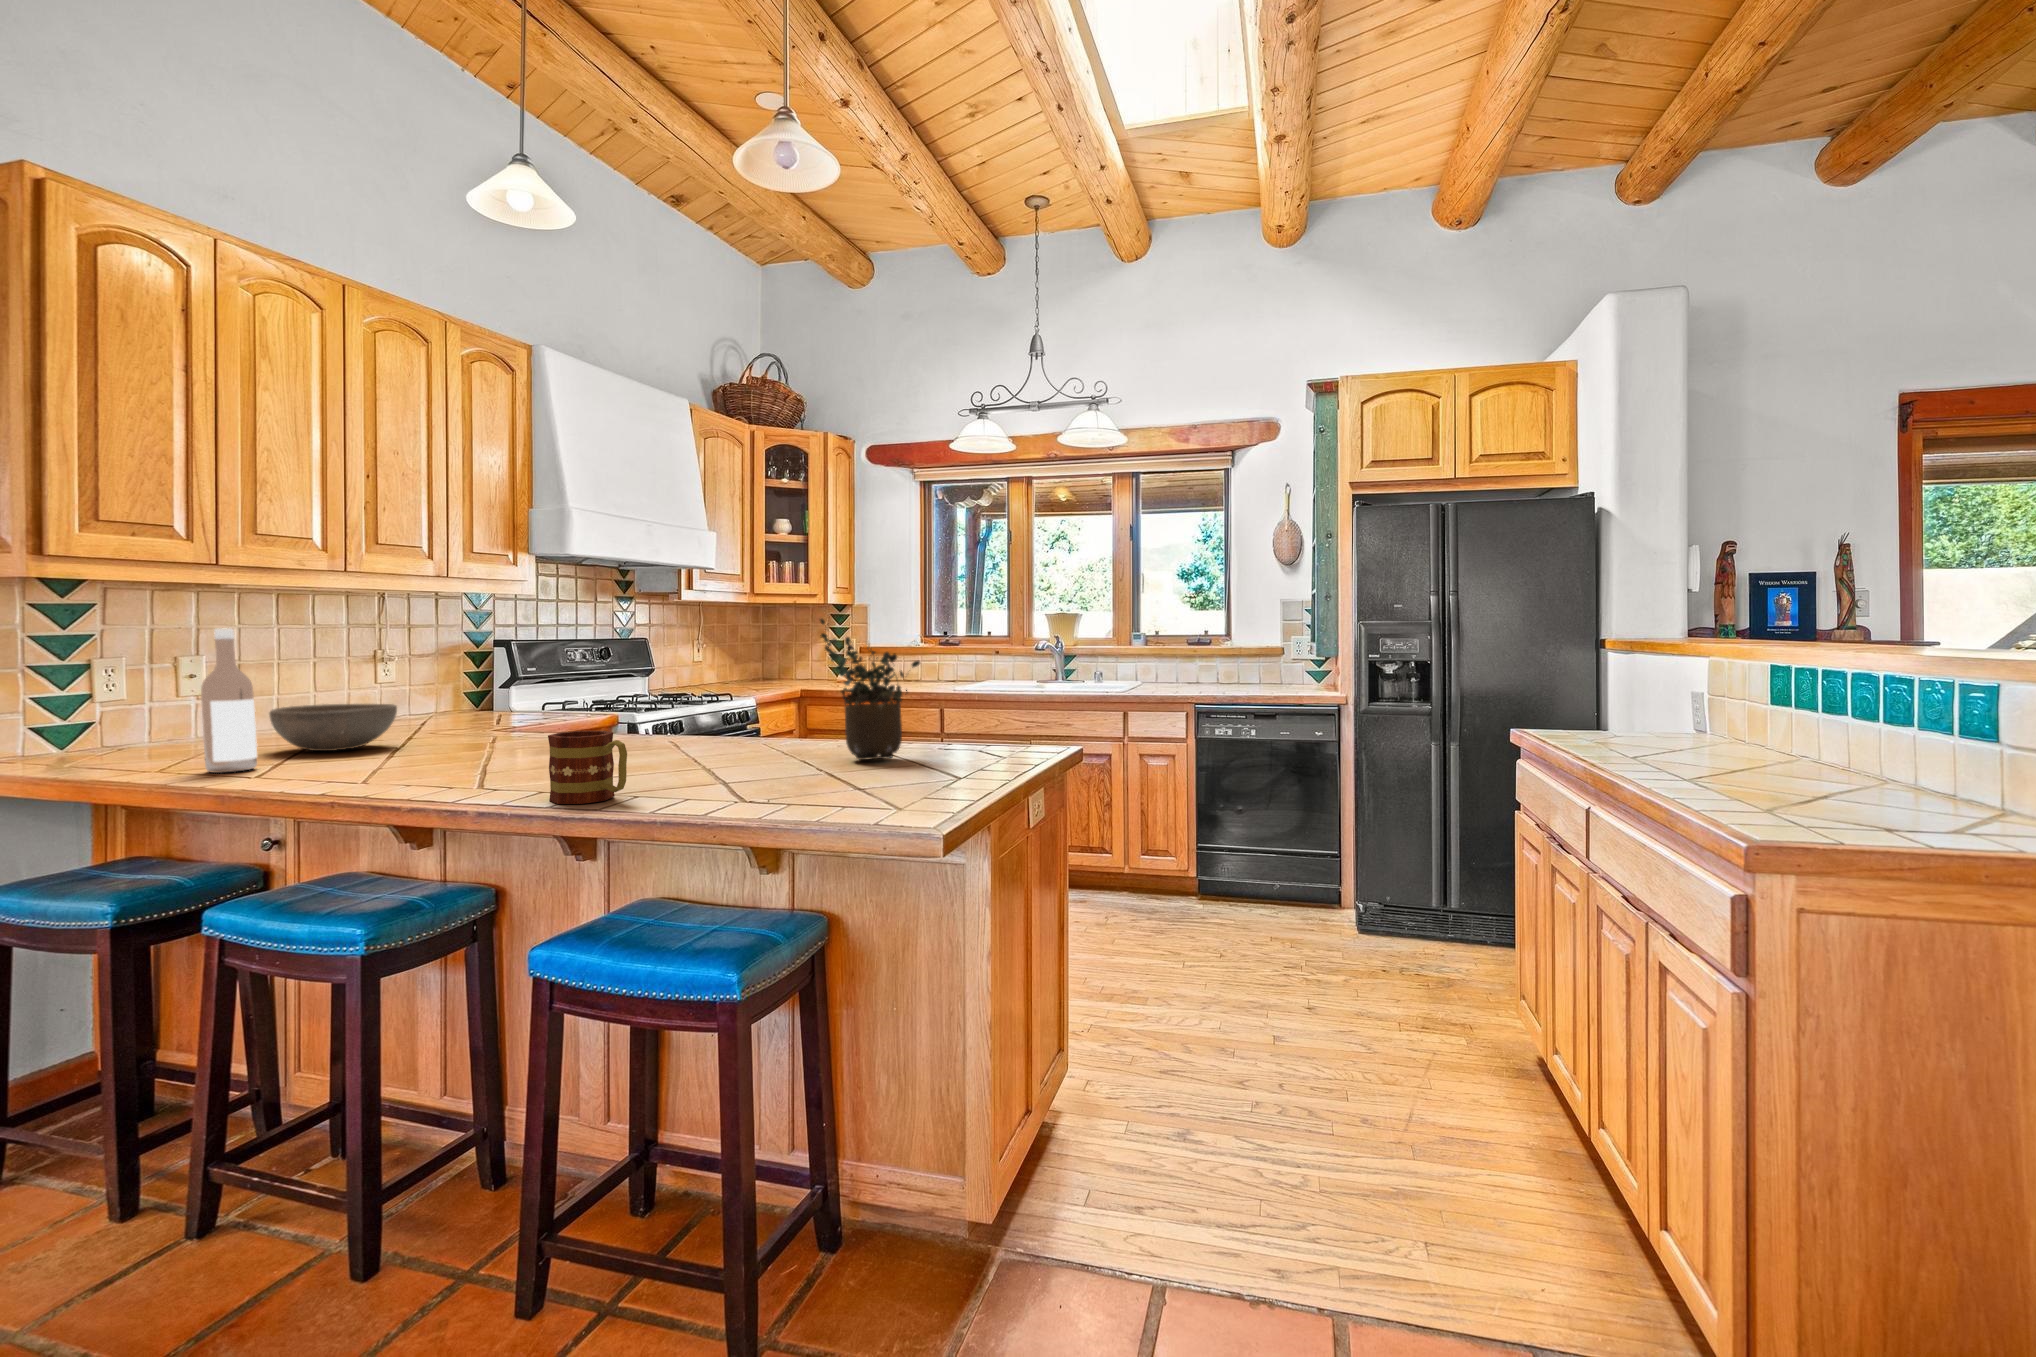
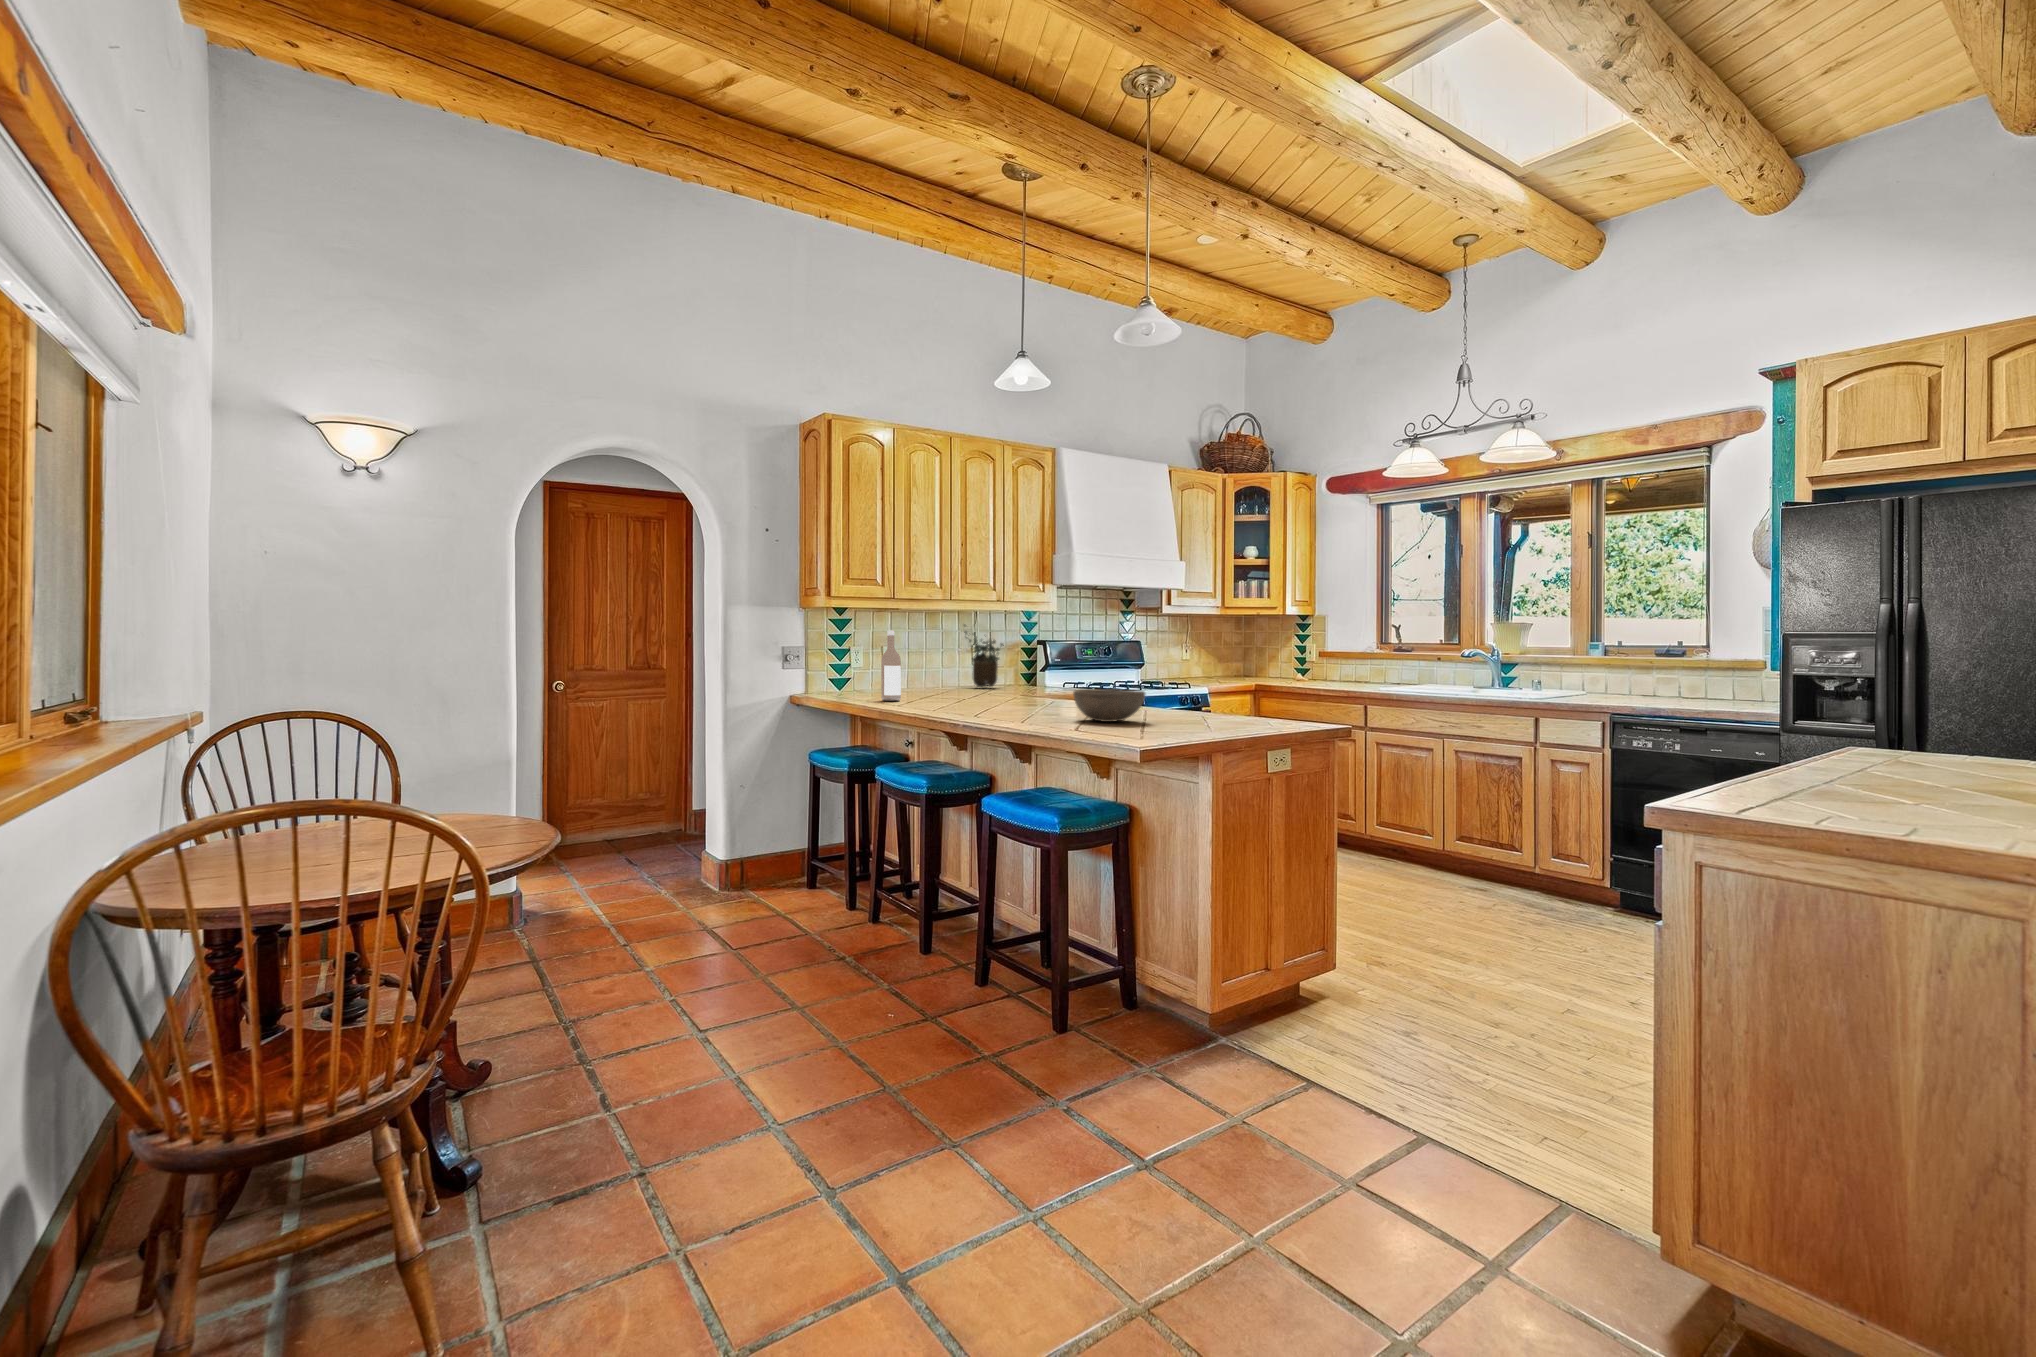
potted plant: present [820,619,920,760] -> present [964,625,1004,687]
bowl: present [269,704,397,751] -> present [1073,689,1145,722]
mug: present [548,731,627,804] -> none [1002,684,1035,720]

